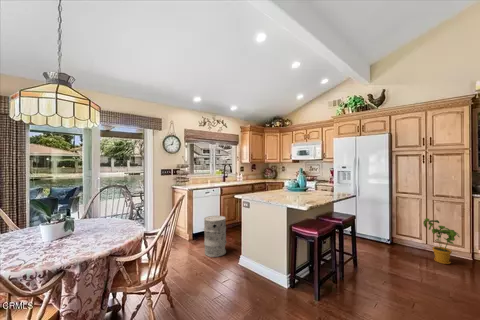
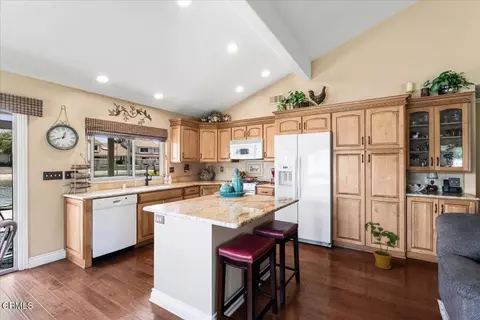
trash can: present [204,216,227,257] -> none [100,237,138,303]

